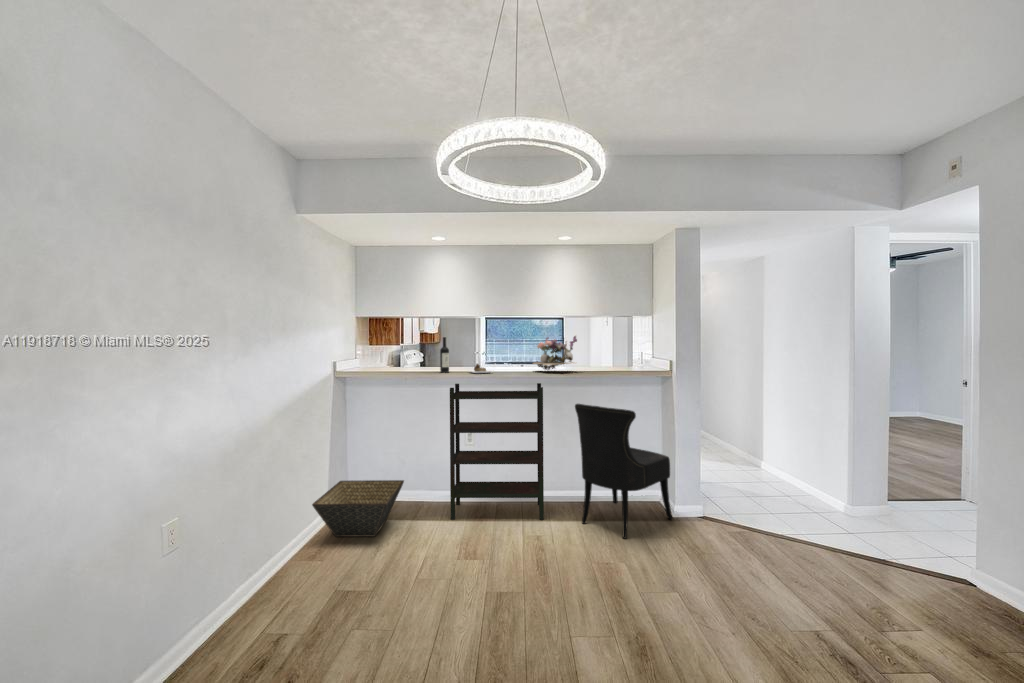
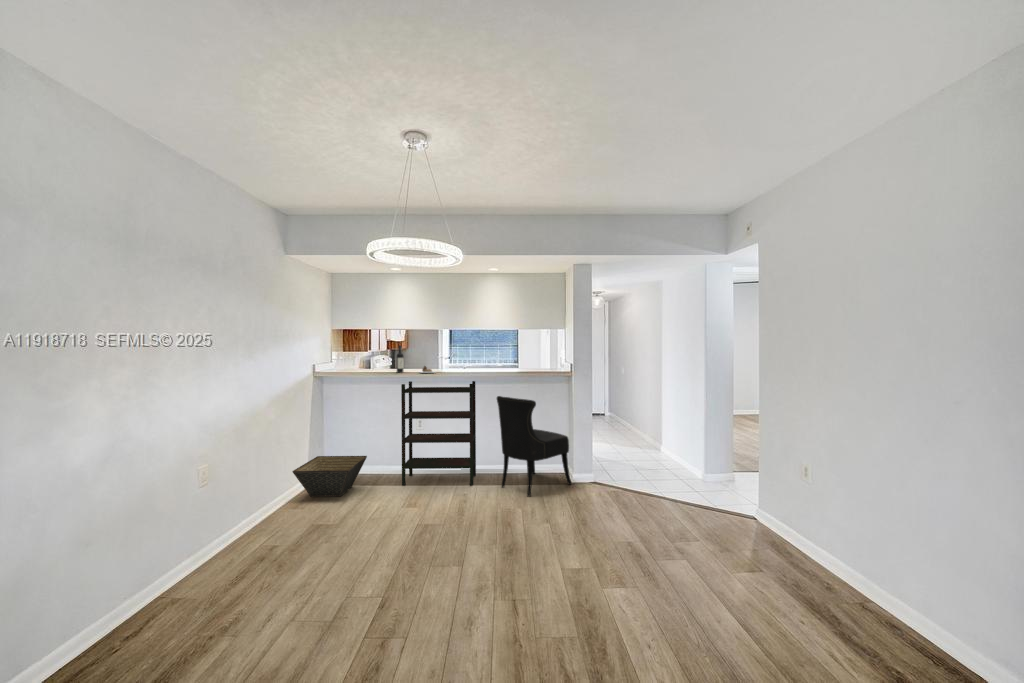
flower arrangement: present [533,336,577,370] -> none [469,344,504,372]

